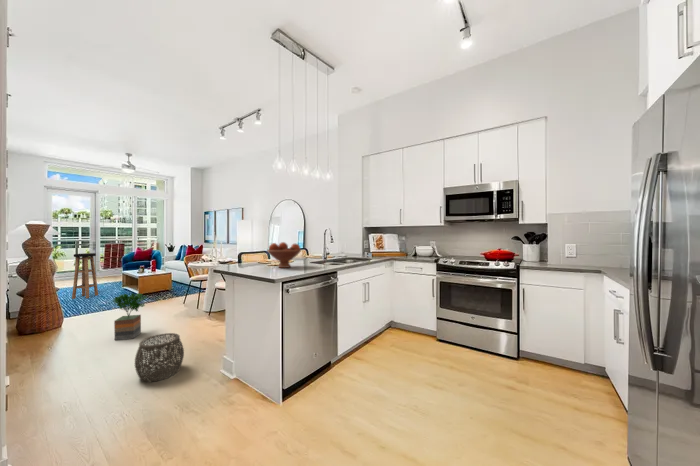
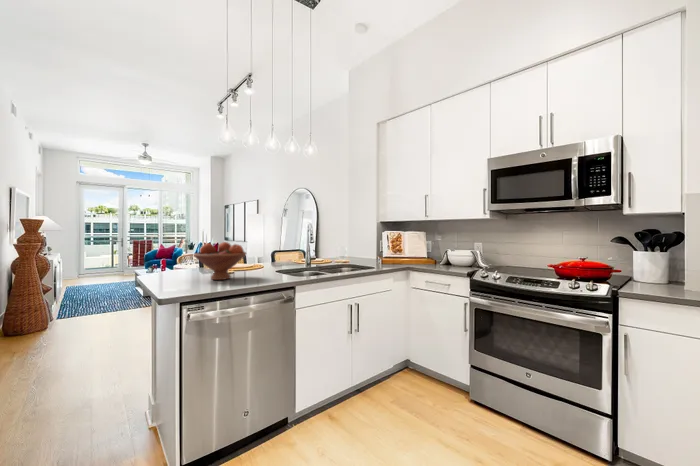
bar stool: present [72,253,98,299] -> none [78,251,105,299]
potted tree: present [113,293,146,340] -> none [65,300,109,356]
woven basket: present [135,333,184,382] -> none [29,359,103,426]

